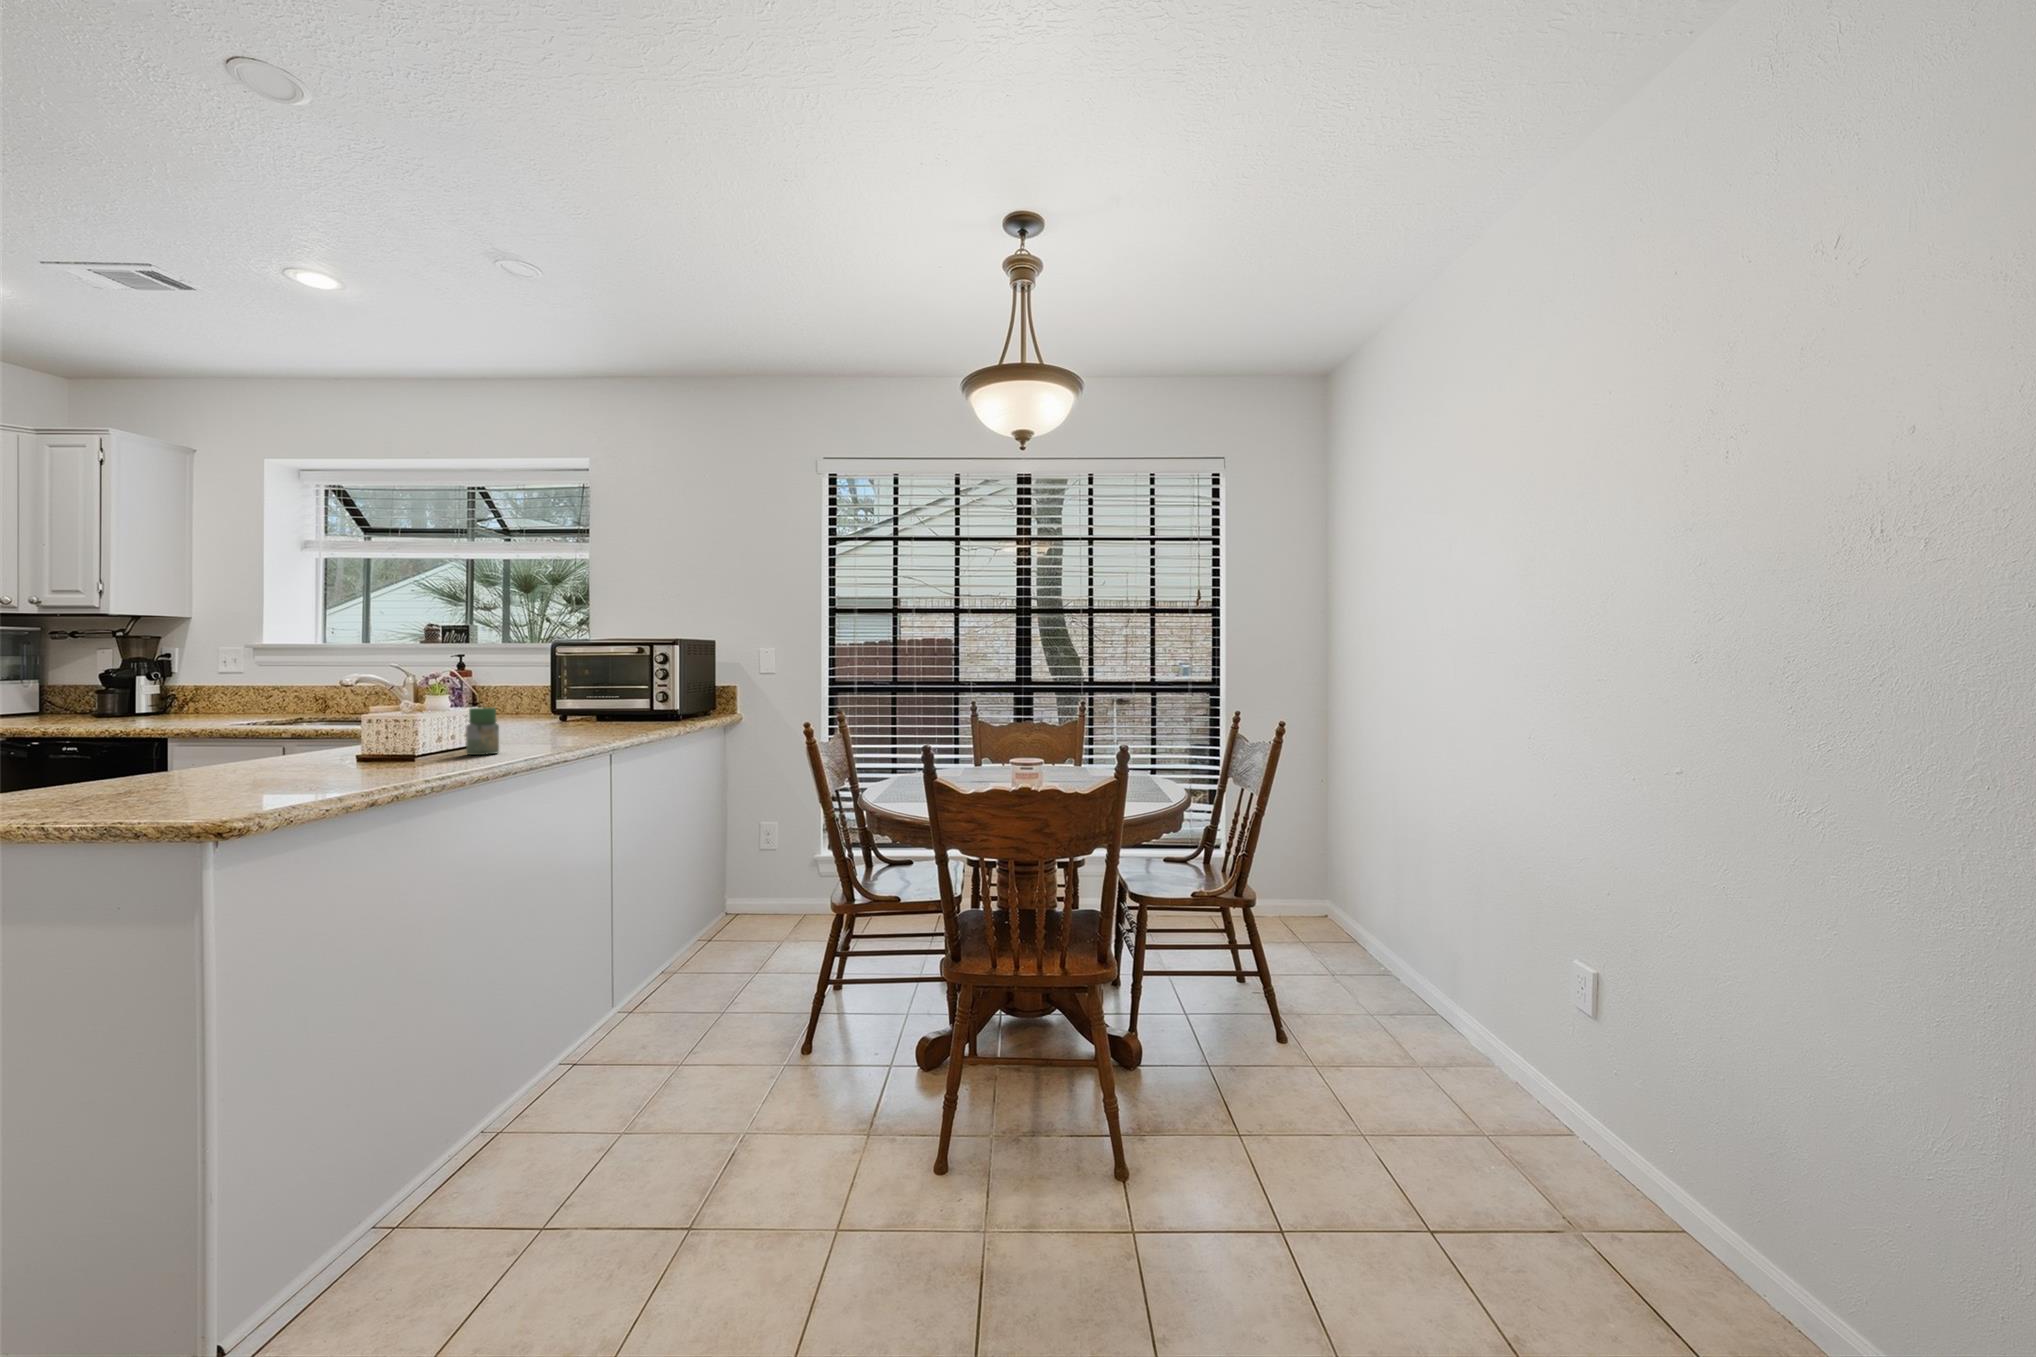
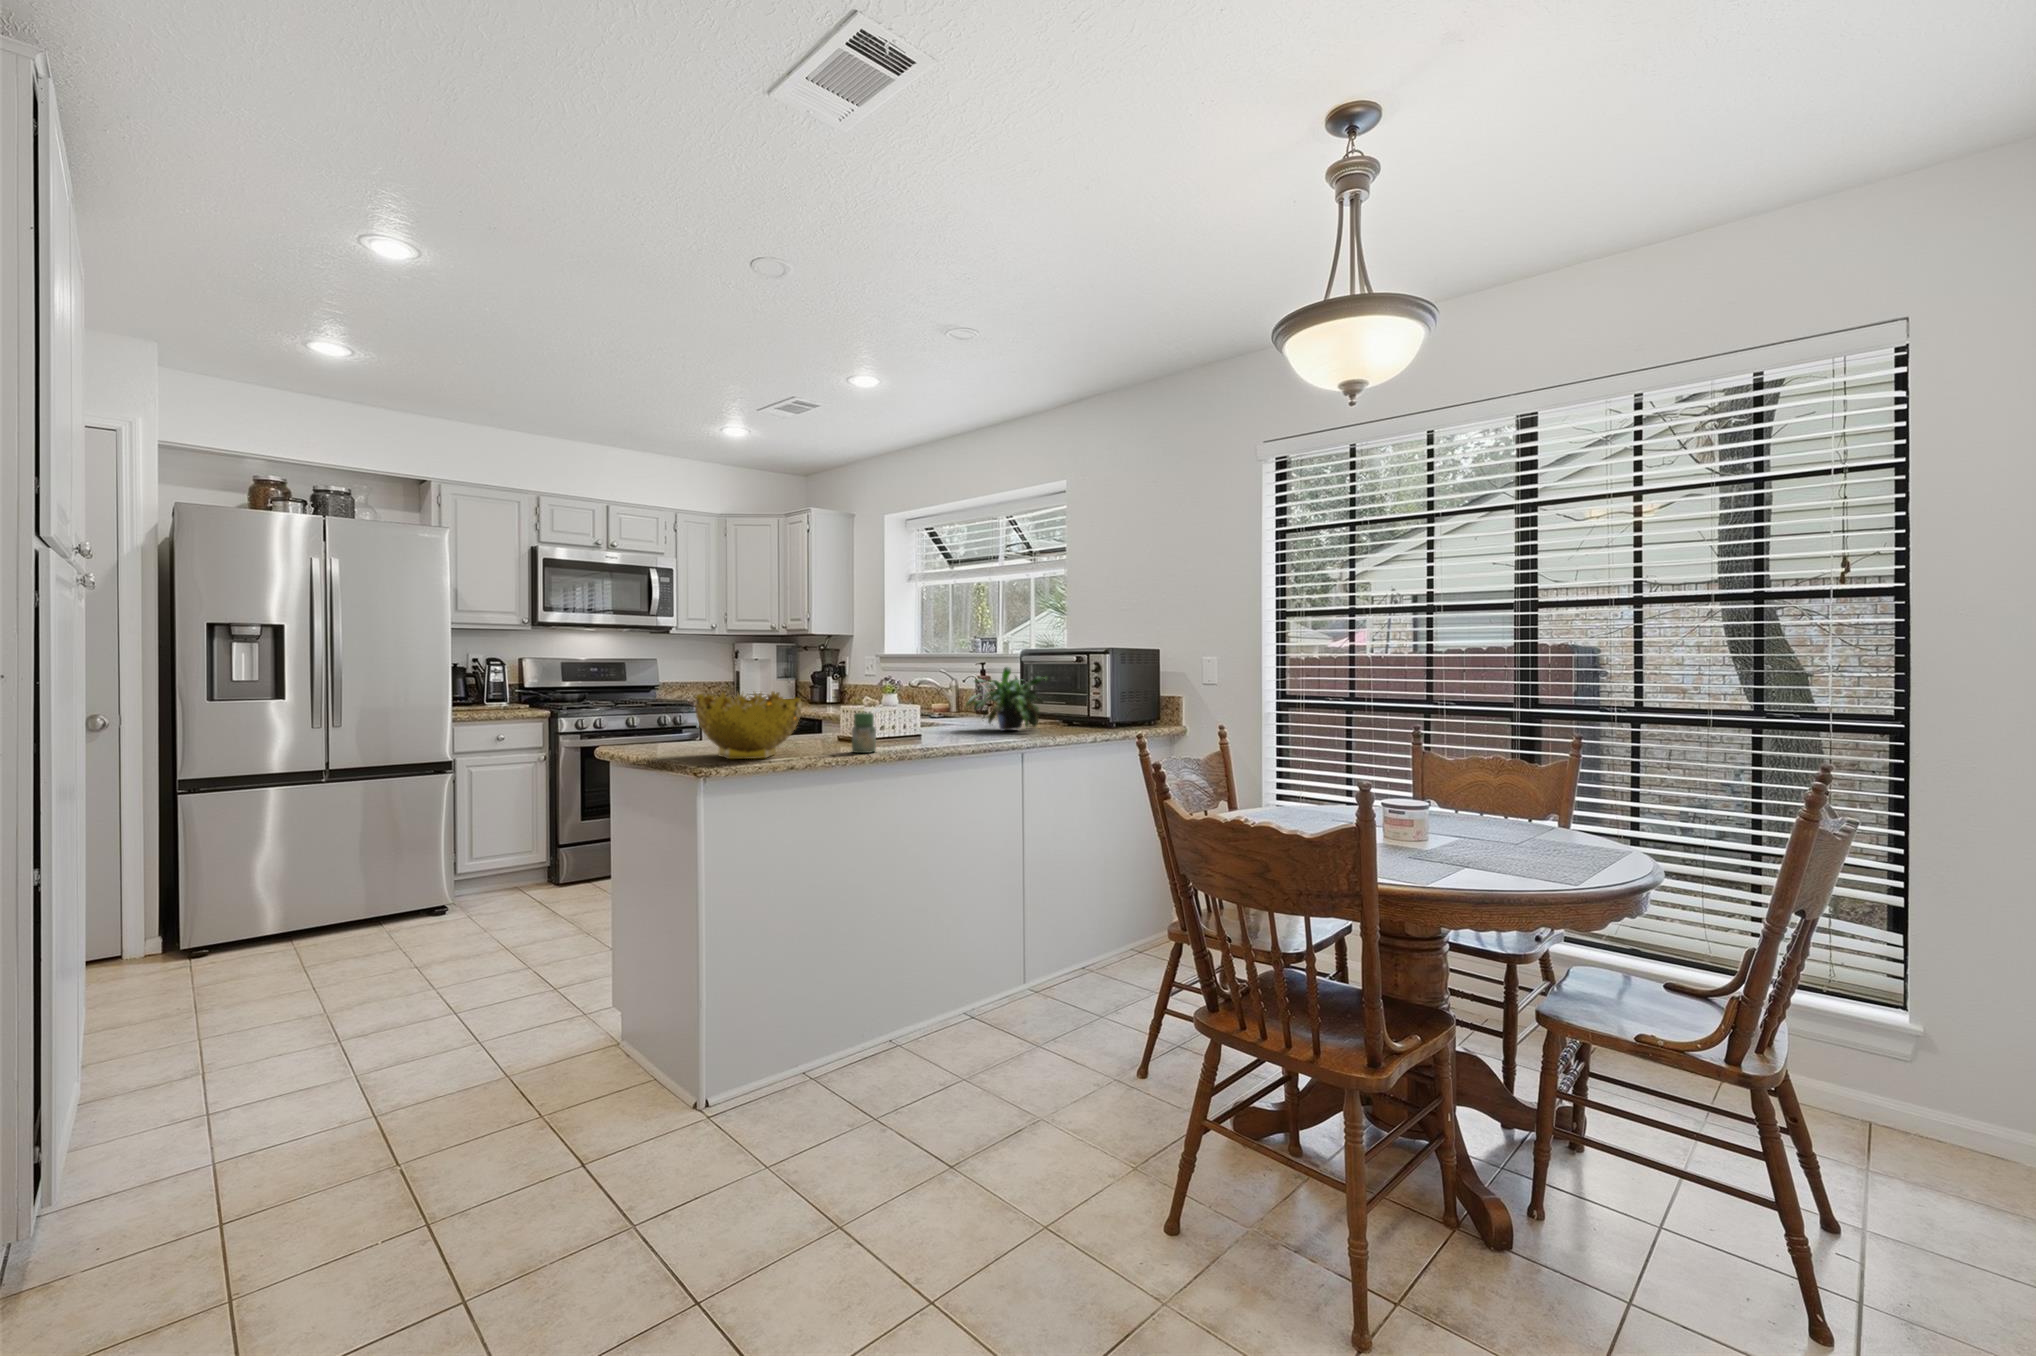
potted plant: none [522,656,627,728] -> present [966,667,1048,730]
decorative bowl: none [248,684,417,773] -> present [695,691,802,759]

